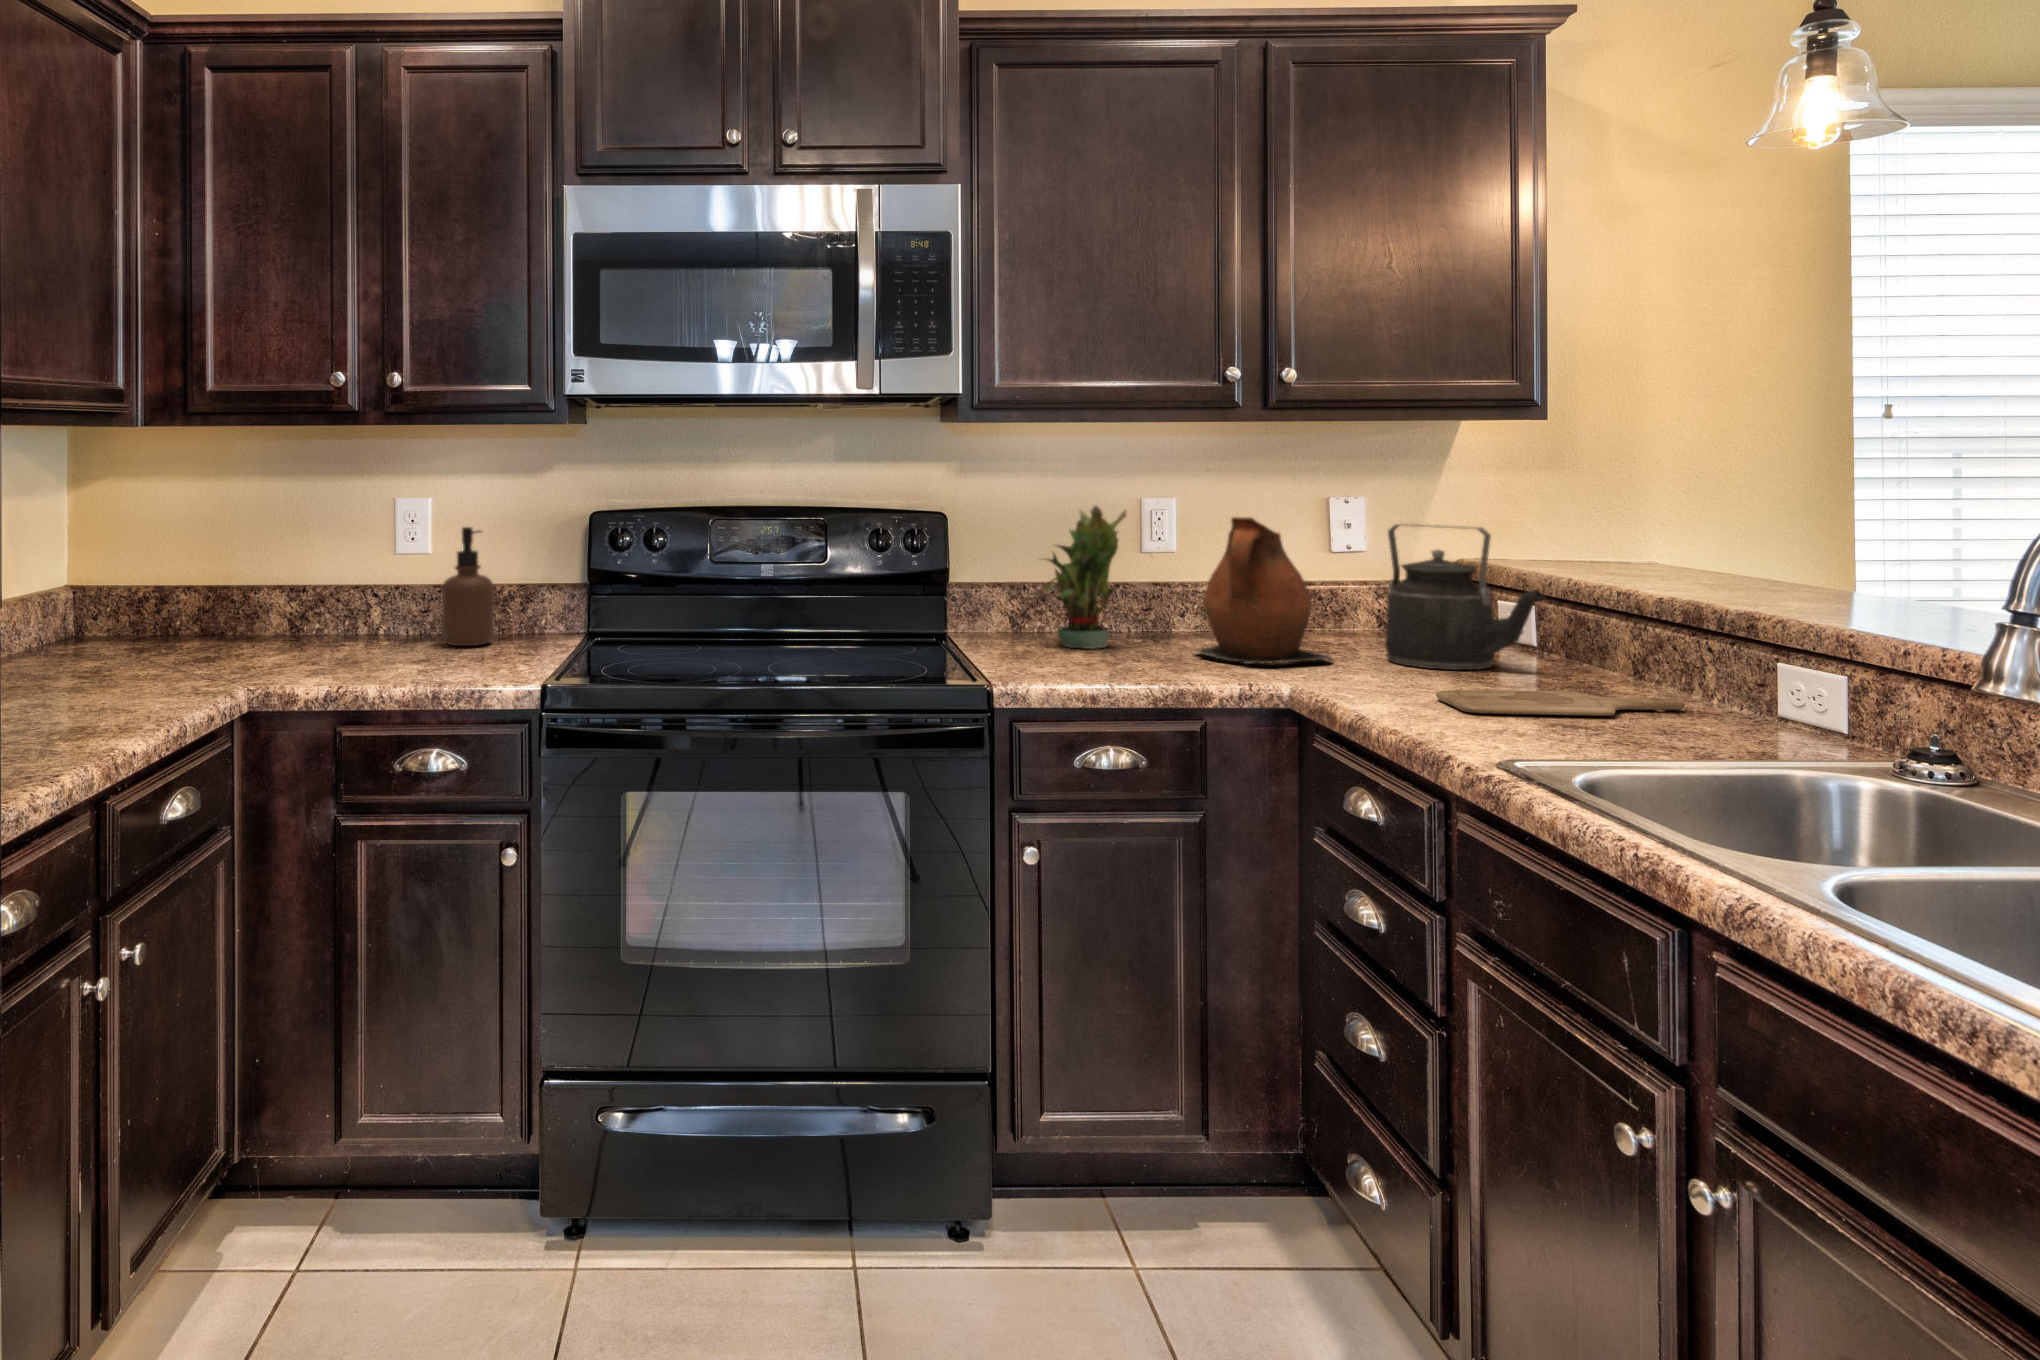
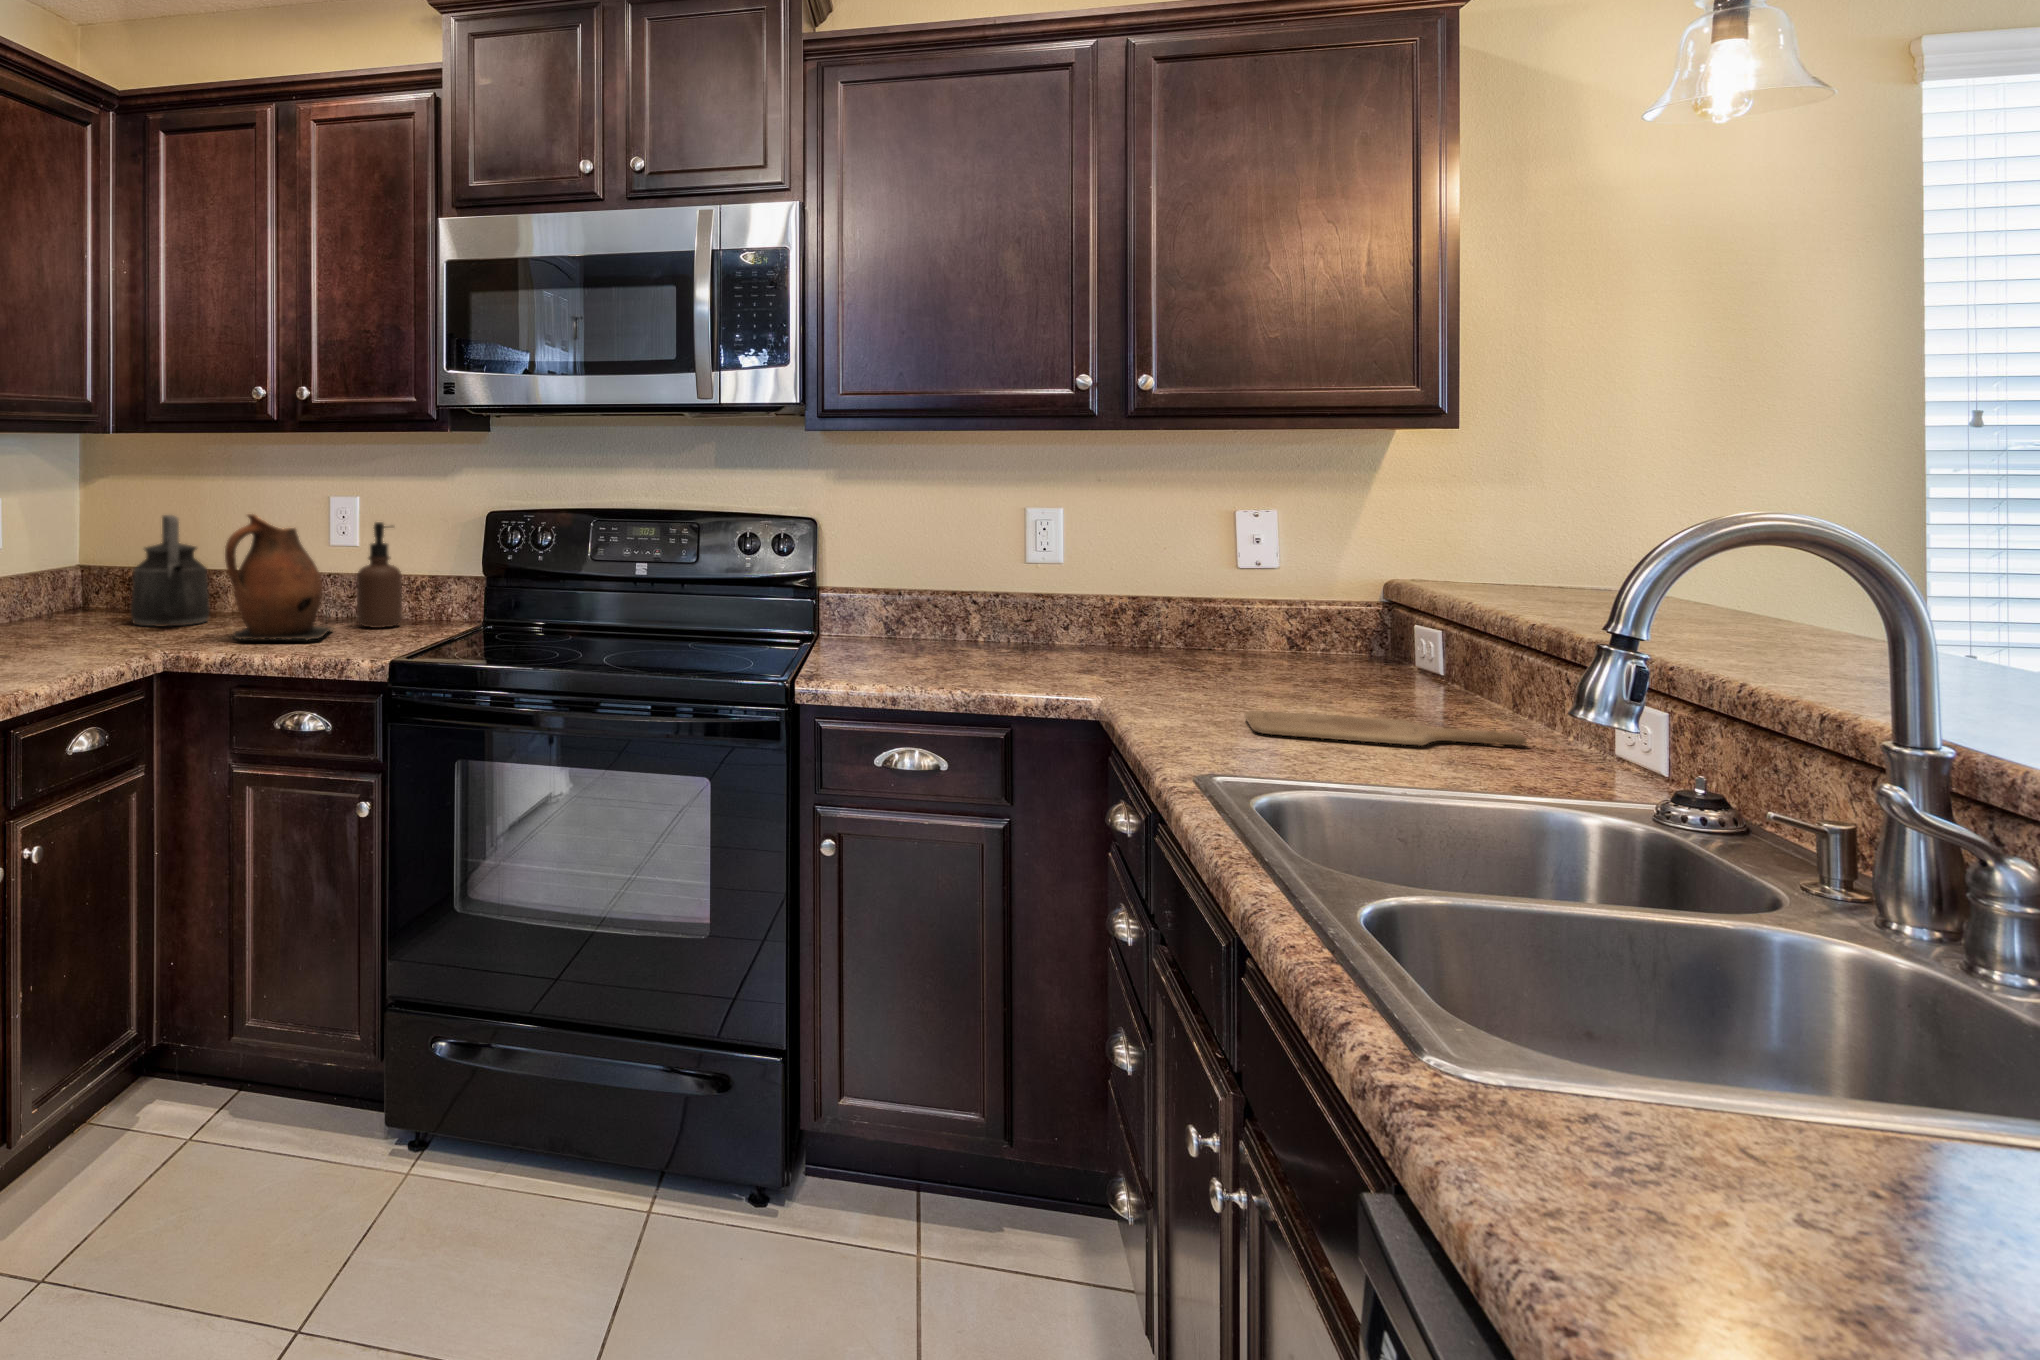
potted plant: present [1041,506,1126,649] -> none [894,512,990,656]
ceramic pitcher: present [1191,517,1332,664] -> present [225,514,333,640]
kettle: present [1385,524,1544,670] -> present [131,515,210,626]

